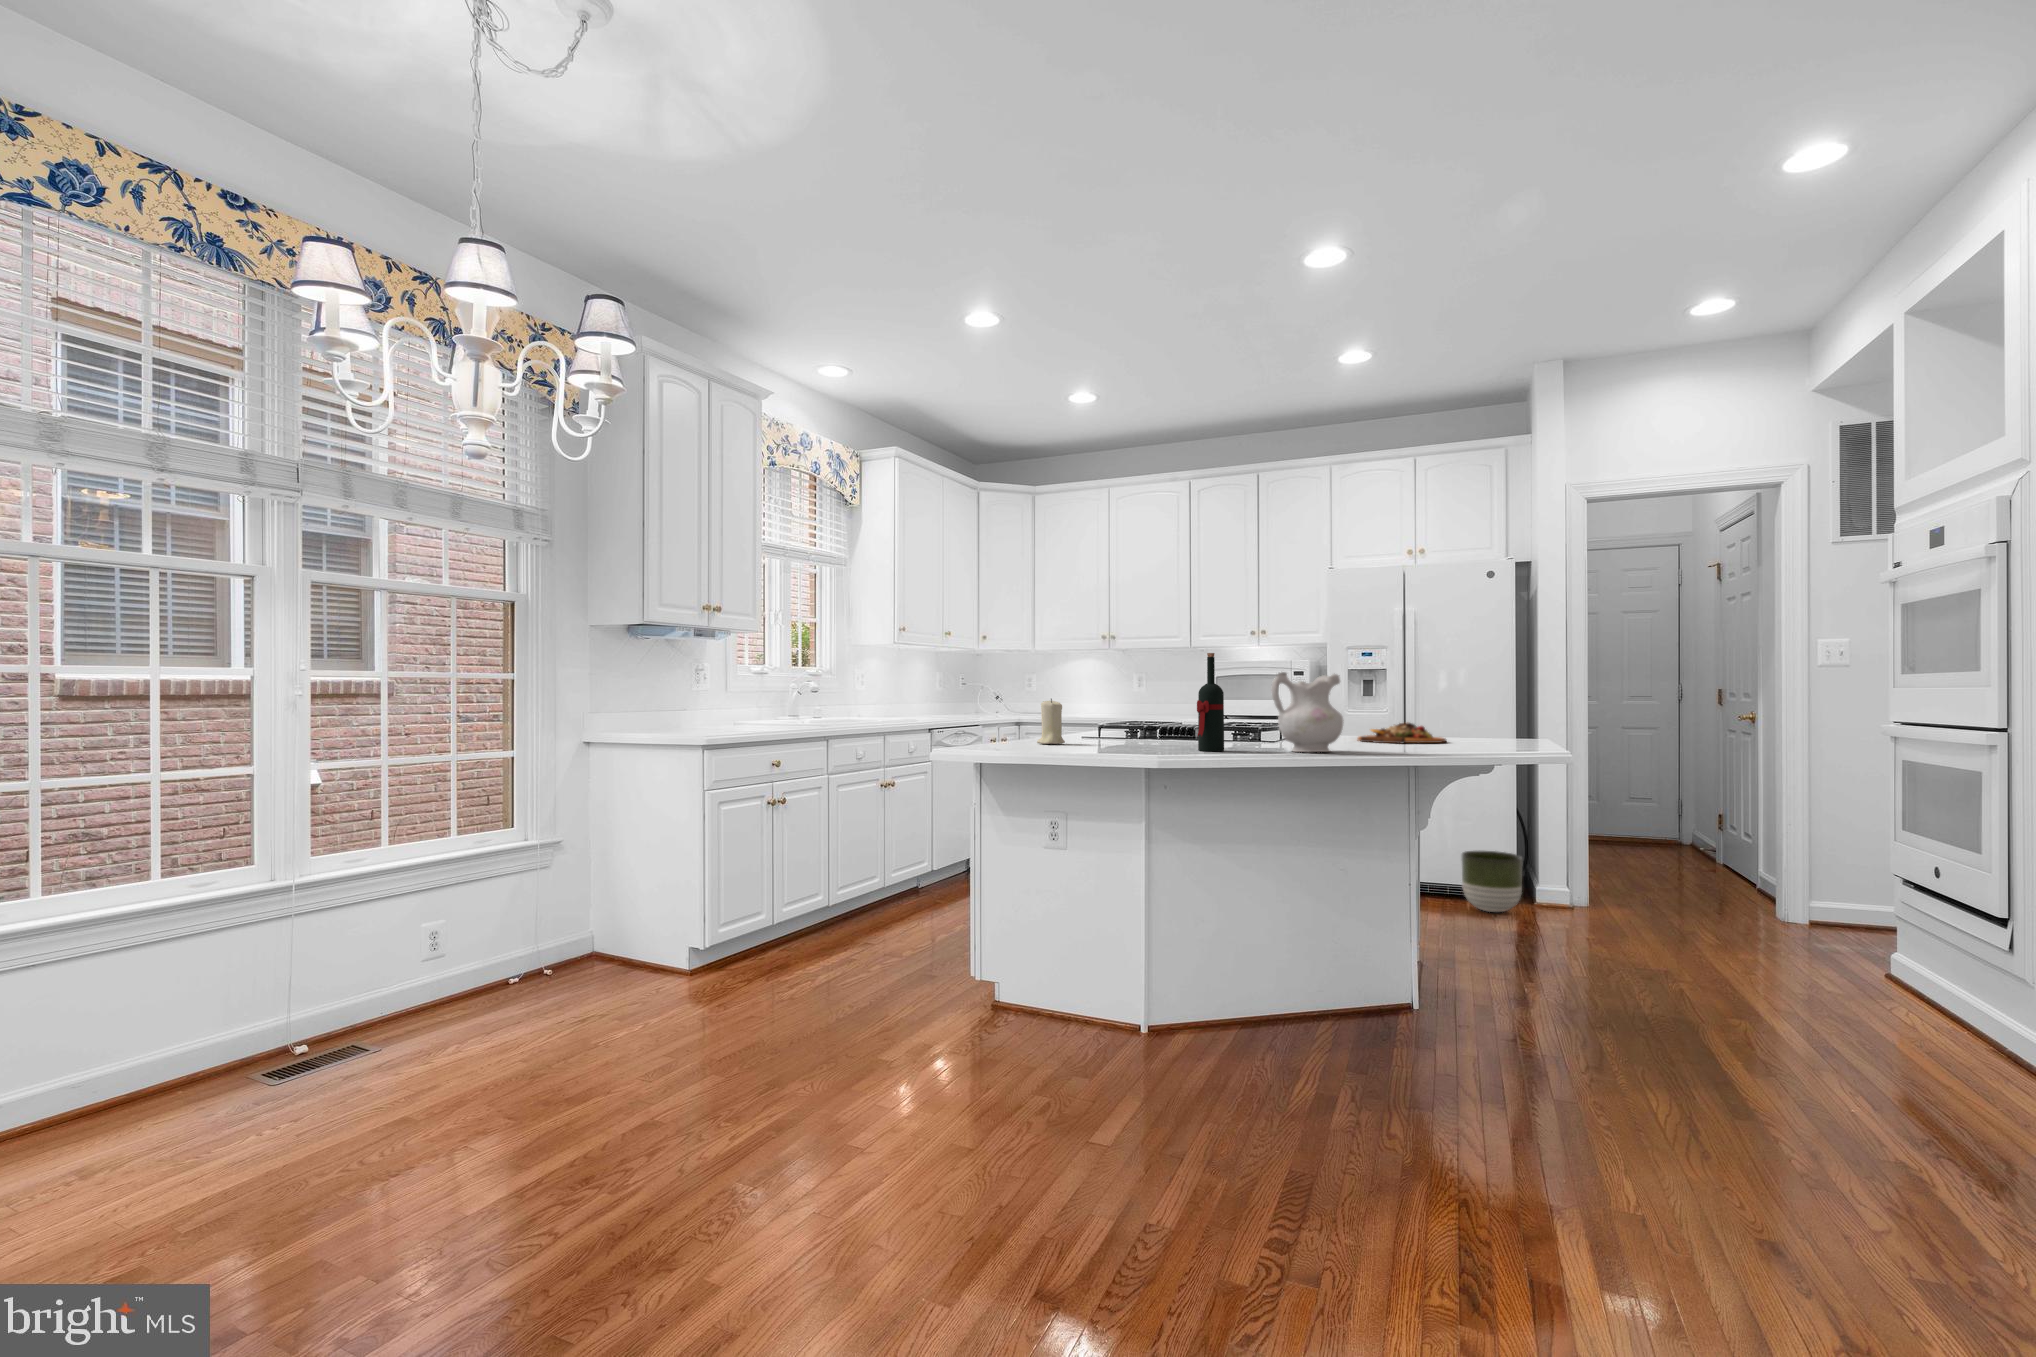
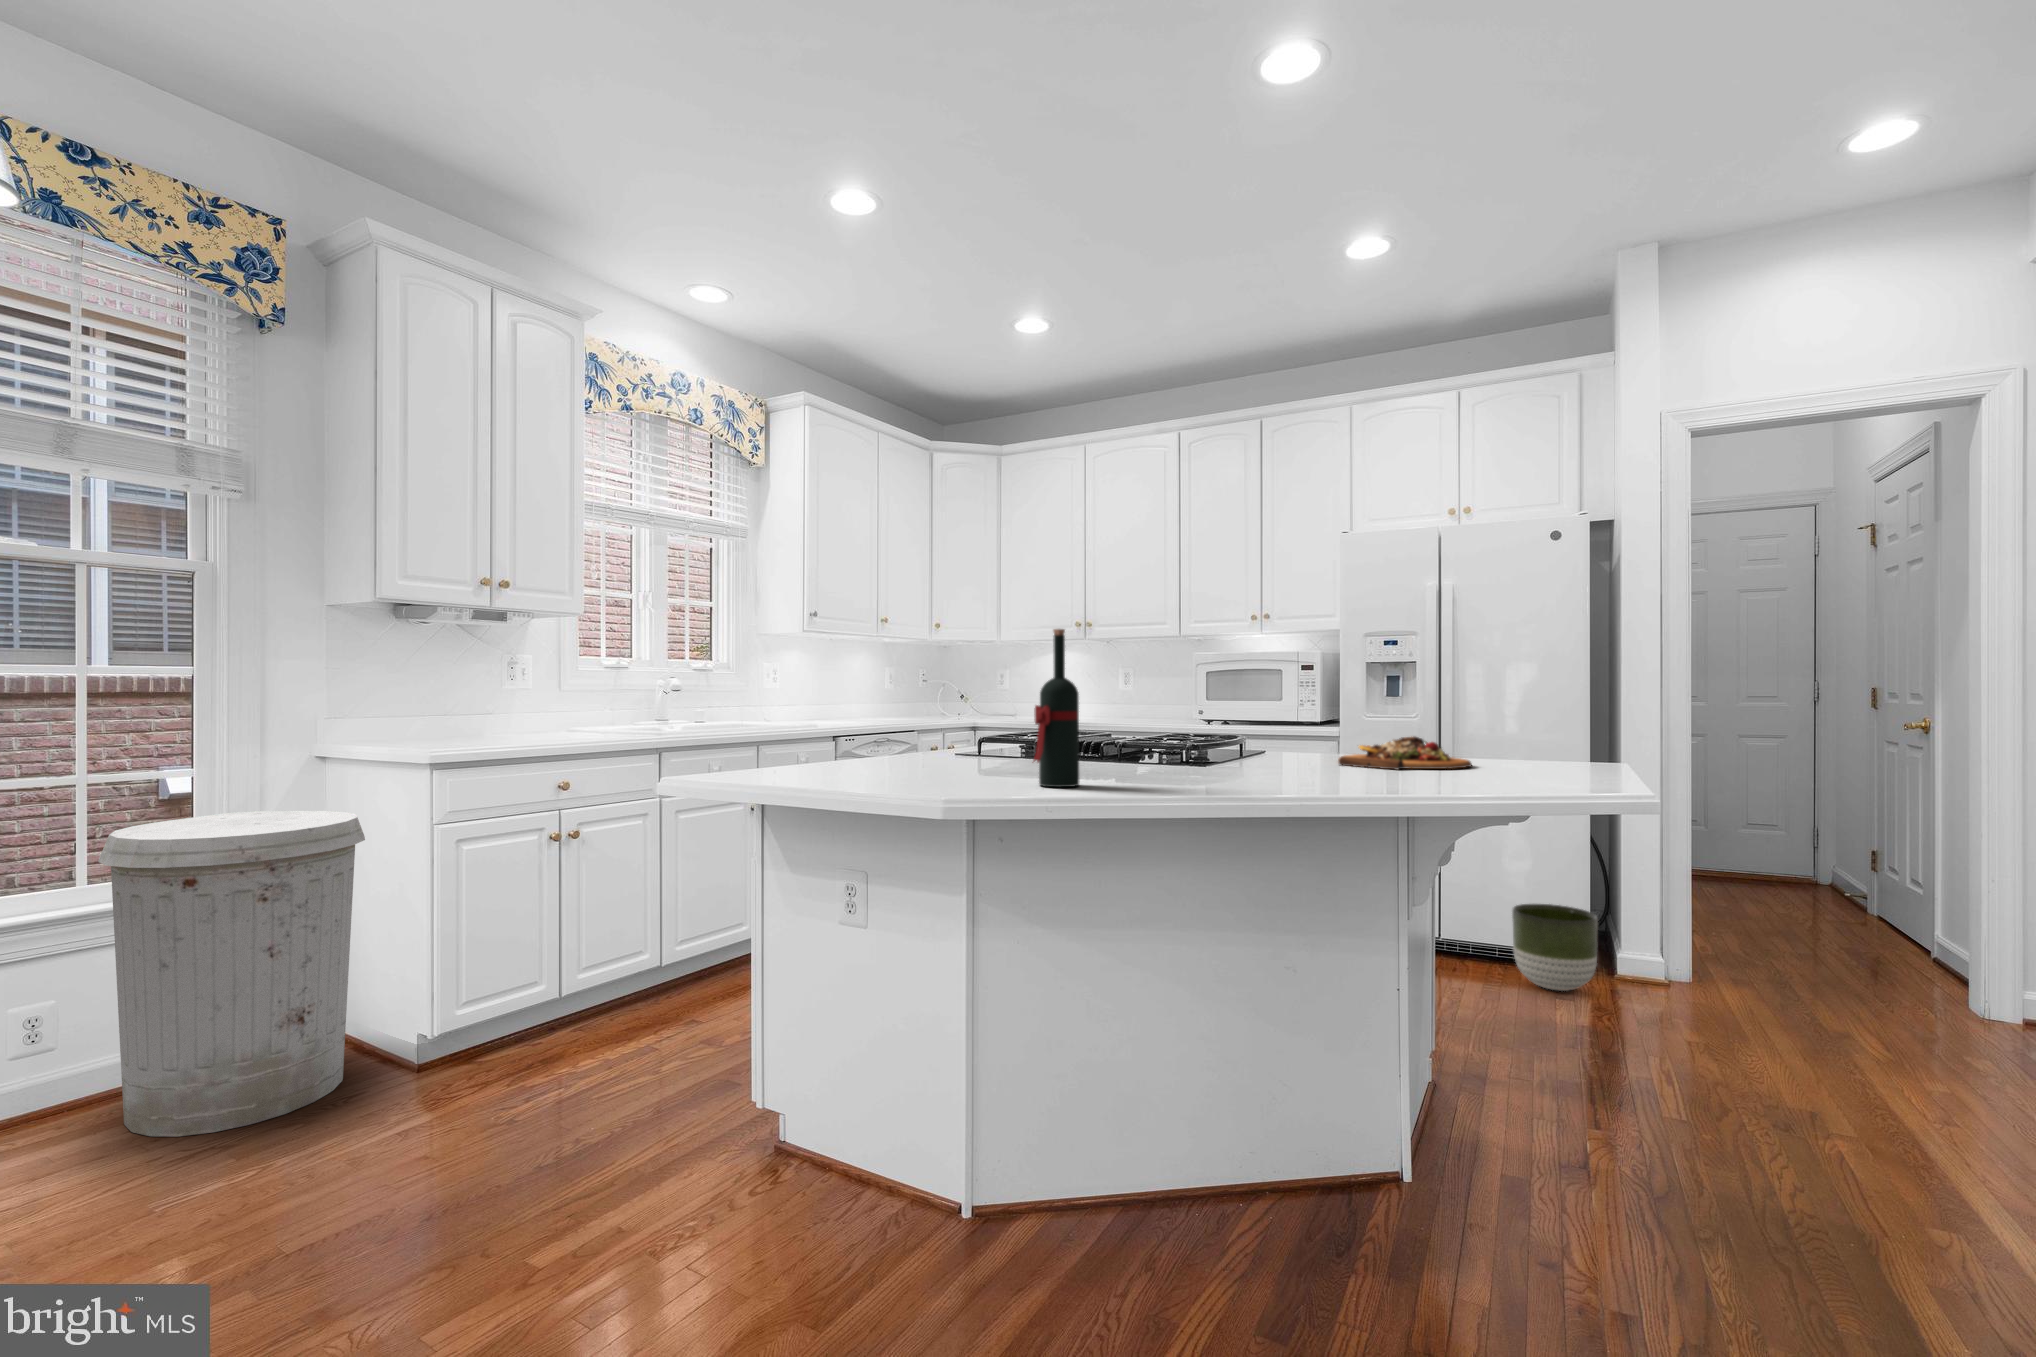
ceramic pitcher: present [1271,672,1344,752] -> none [1157,658,1275,791]
candle: present [1037,699,1065,744] -> none [823,701,862,770]
trash can: none [488,783,654,1012] -> present [98,811,365,1137]

